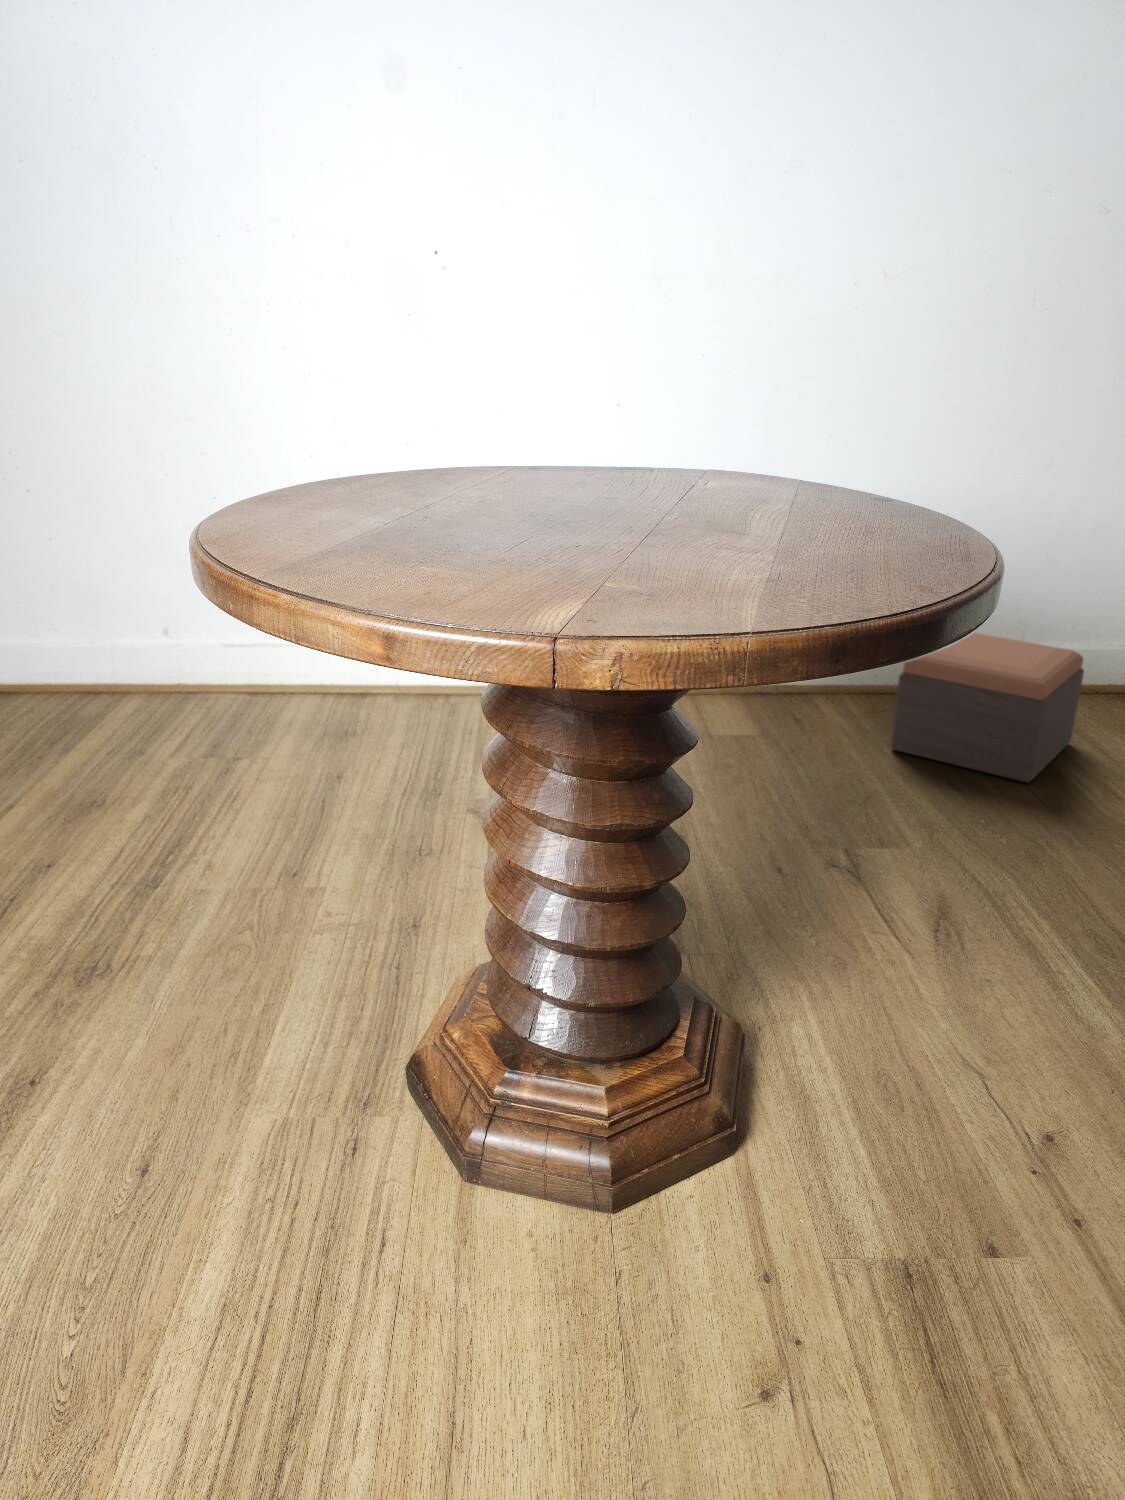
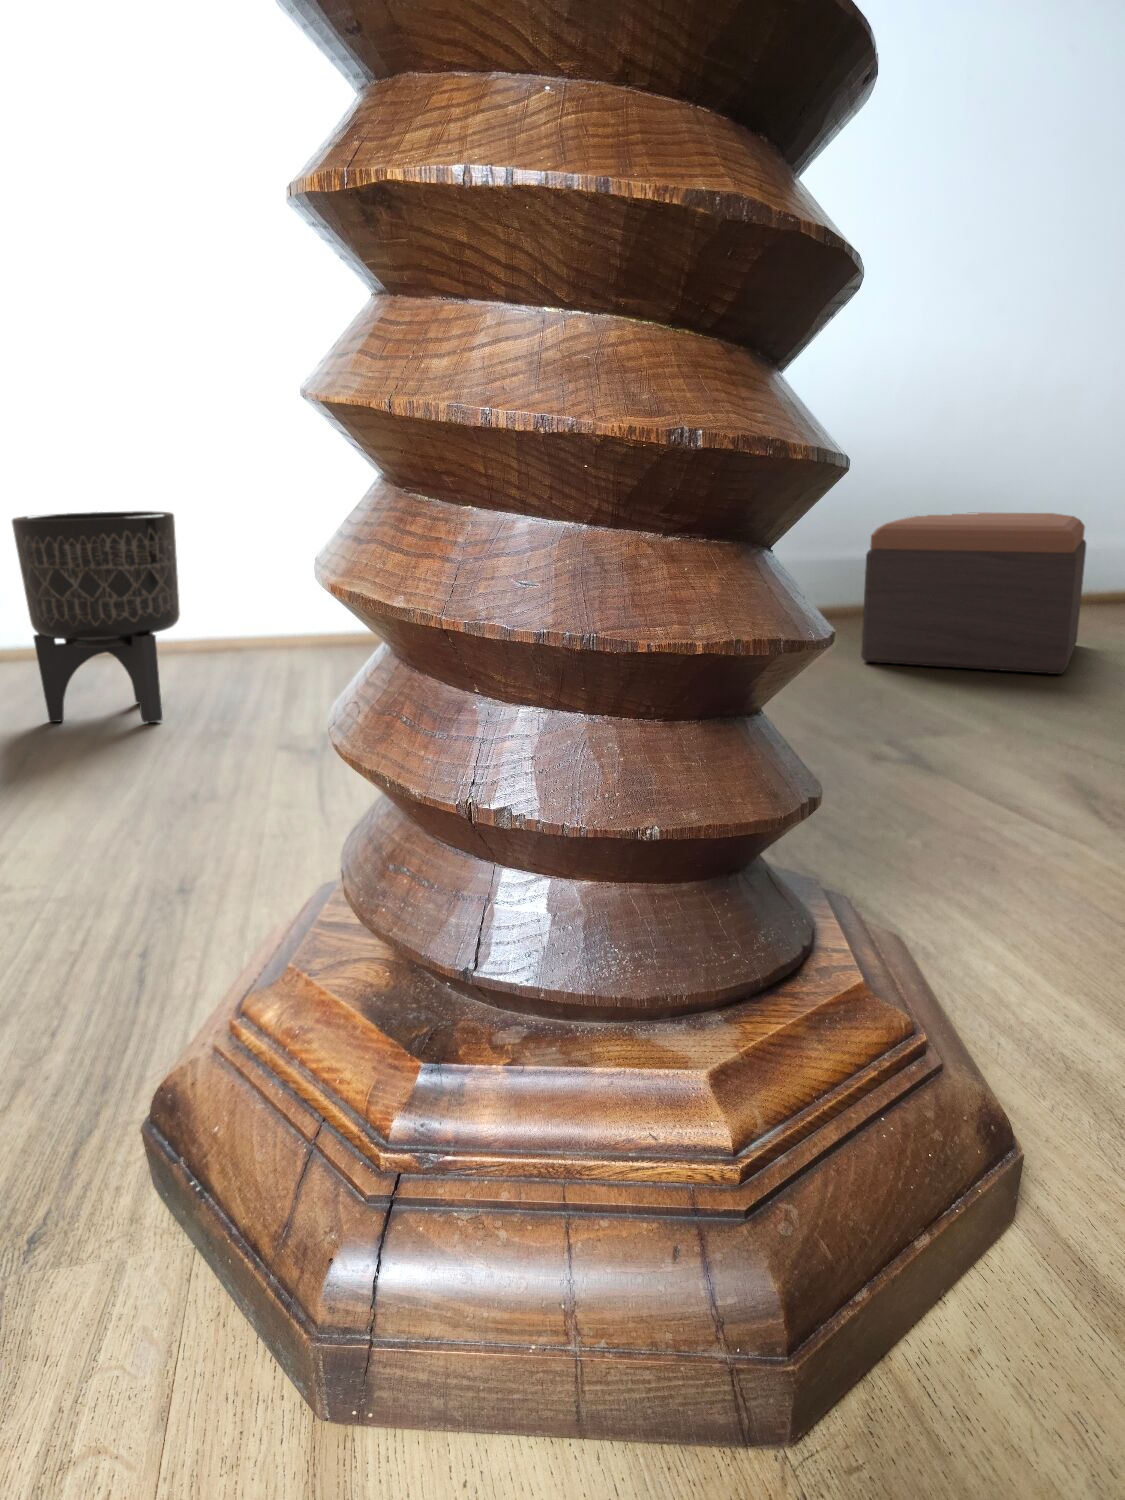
planter: none [317,623,415,770] -> present [12,511,180,723]

